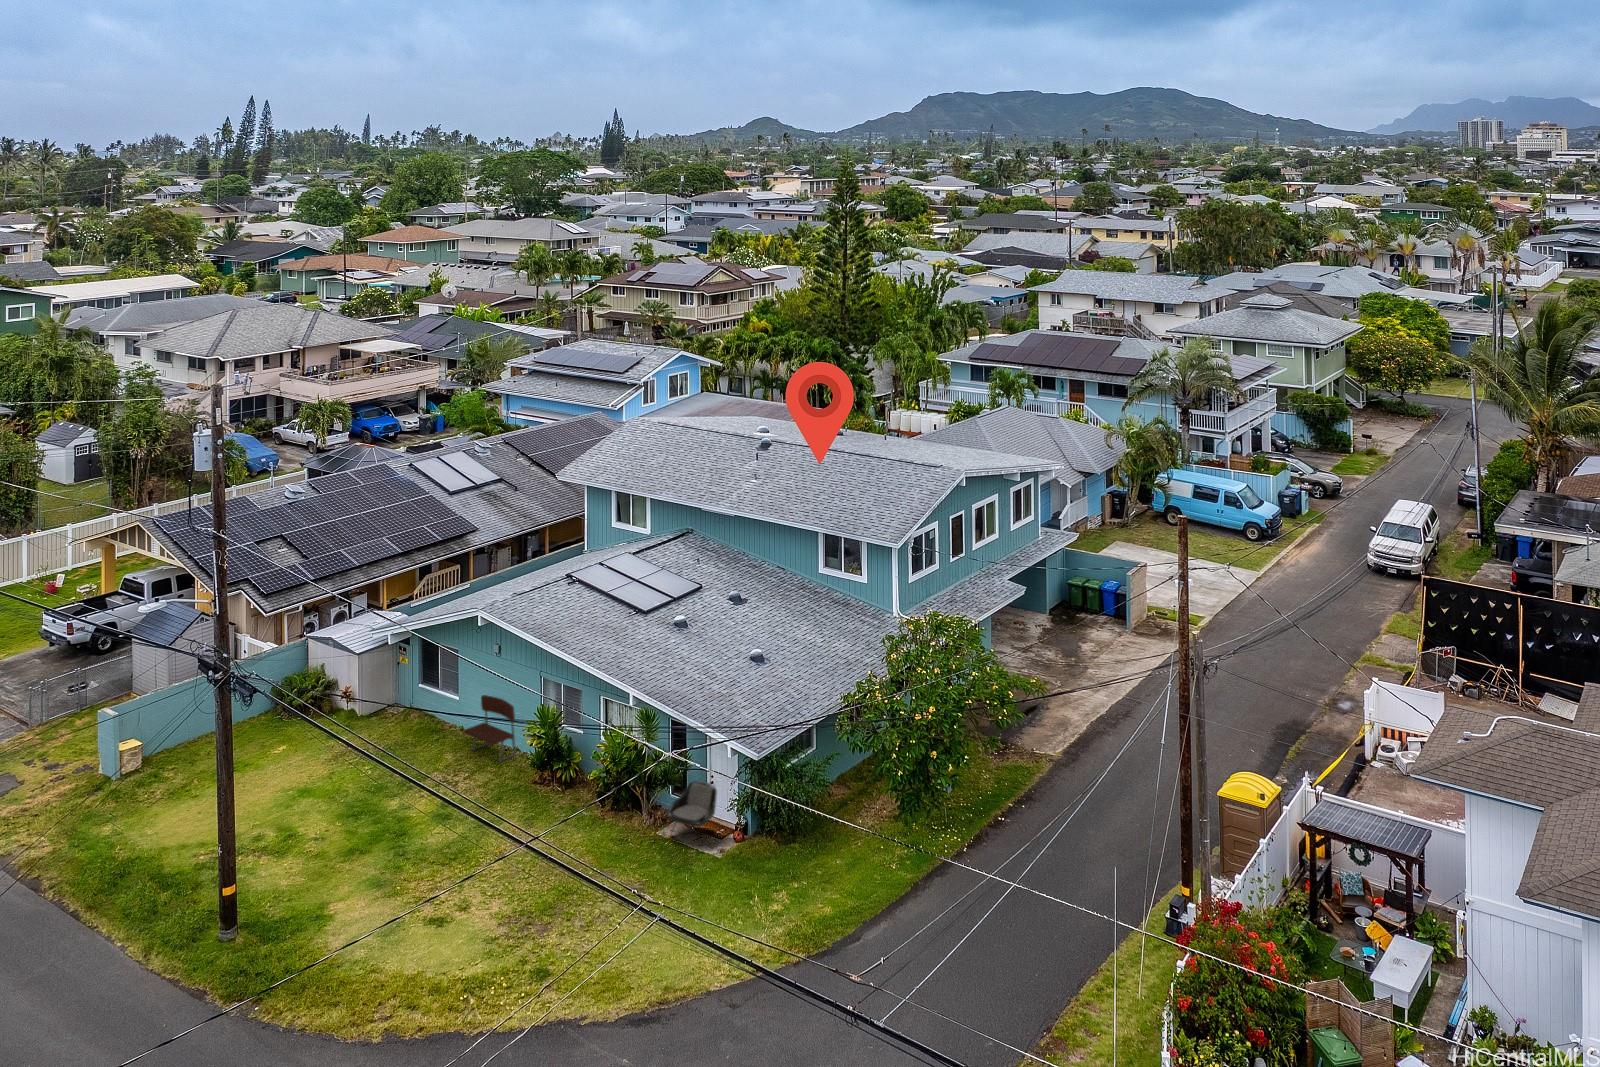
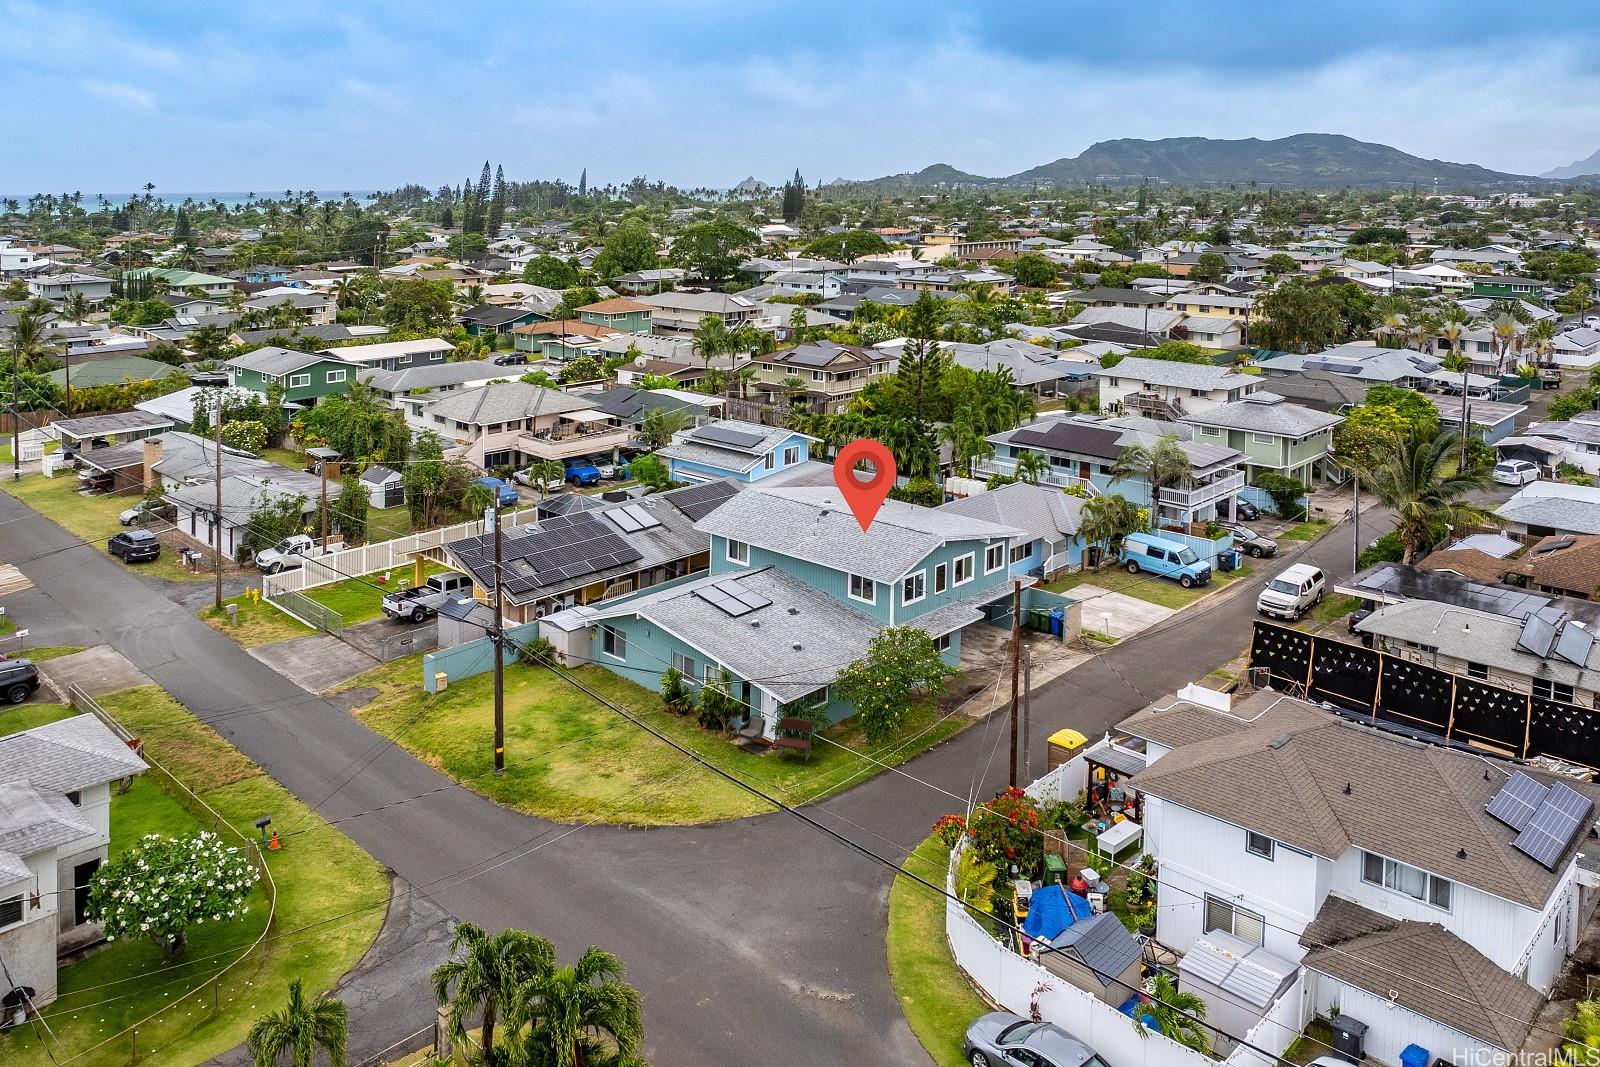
bench: present [463,695,516,762] -> present [775,718,812,761]

